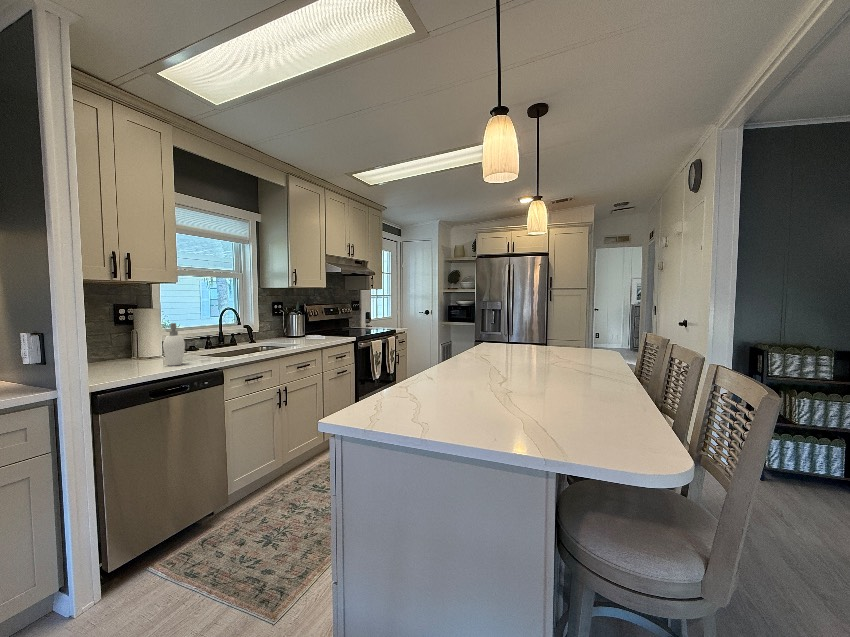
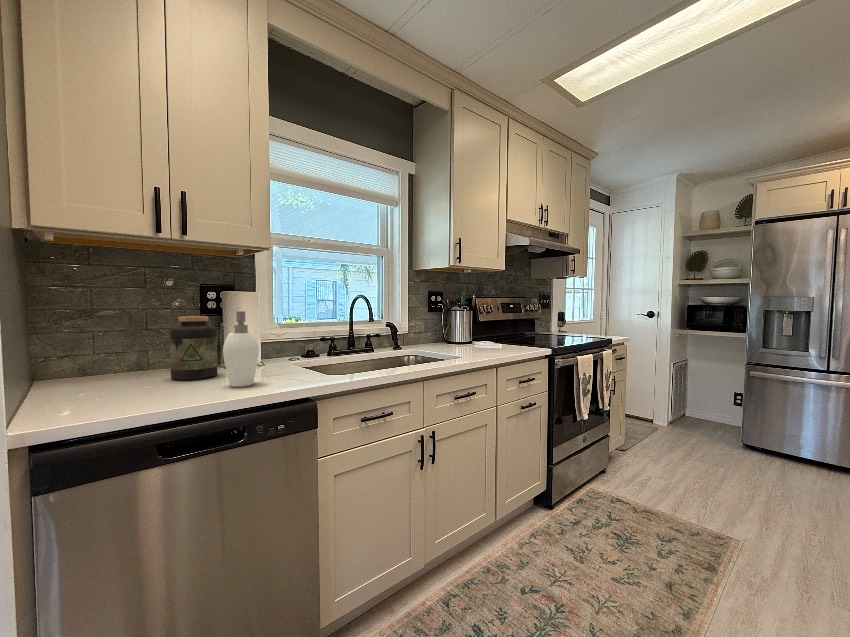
jar: none [113,327,146,366] -> present [170,316,217,380]

